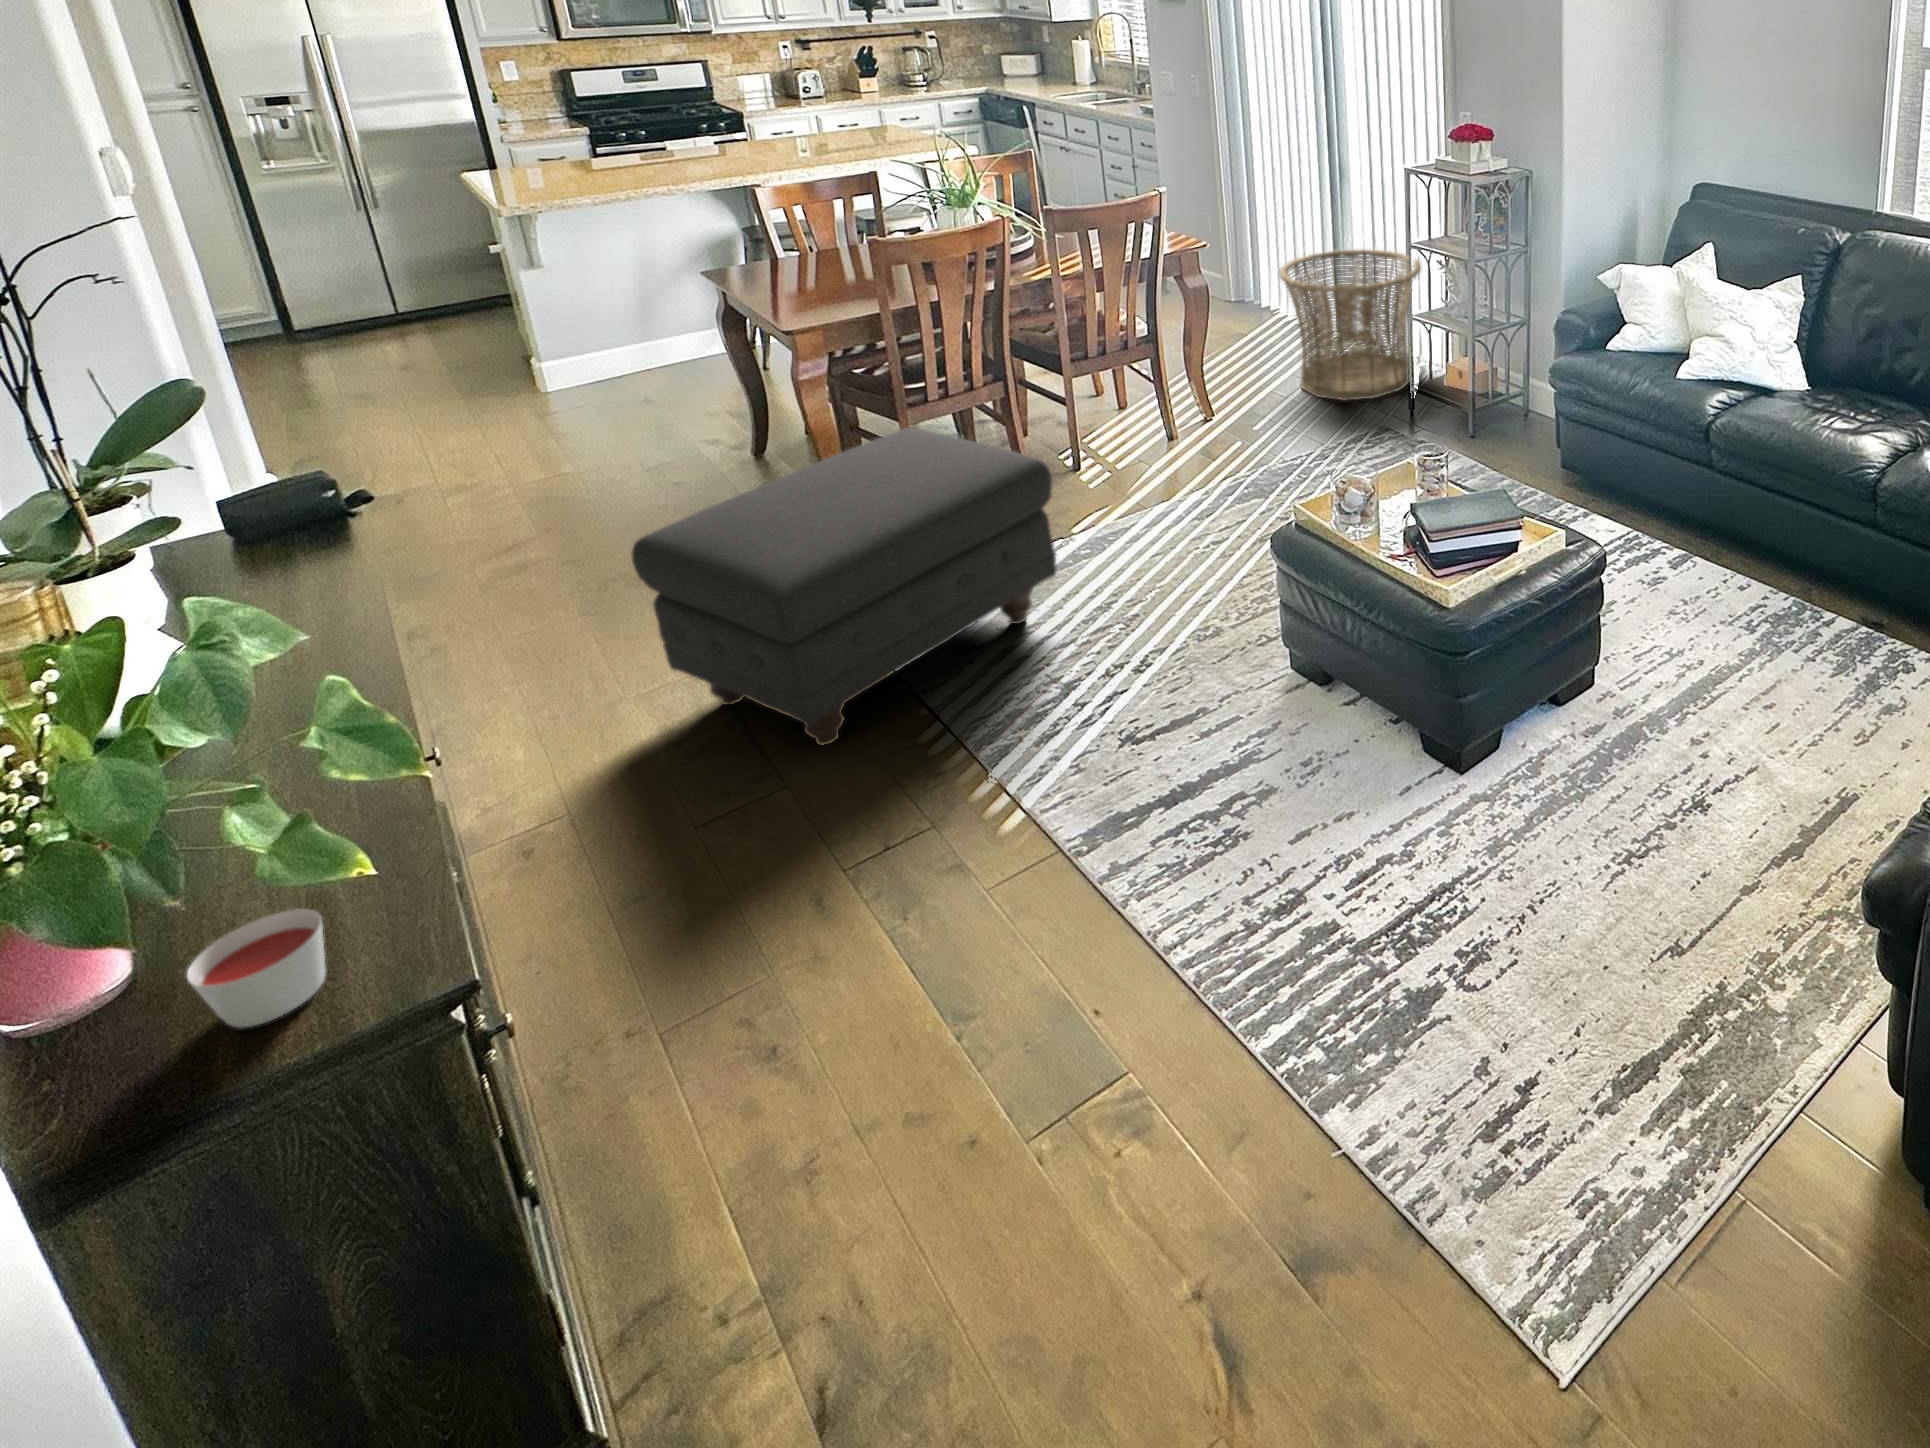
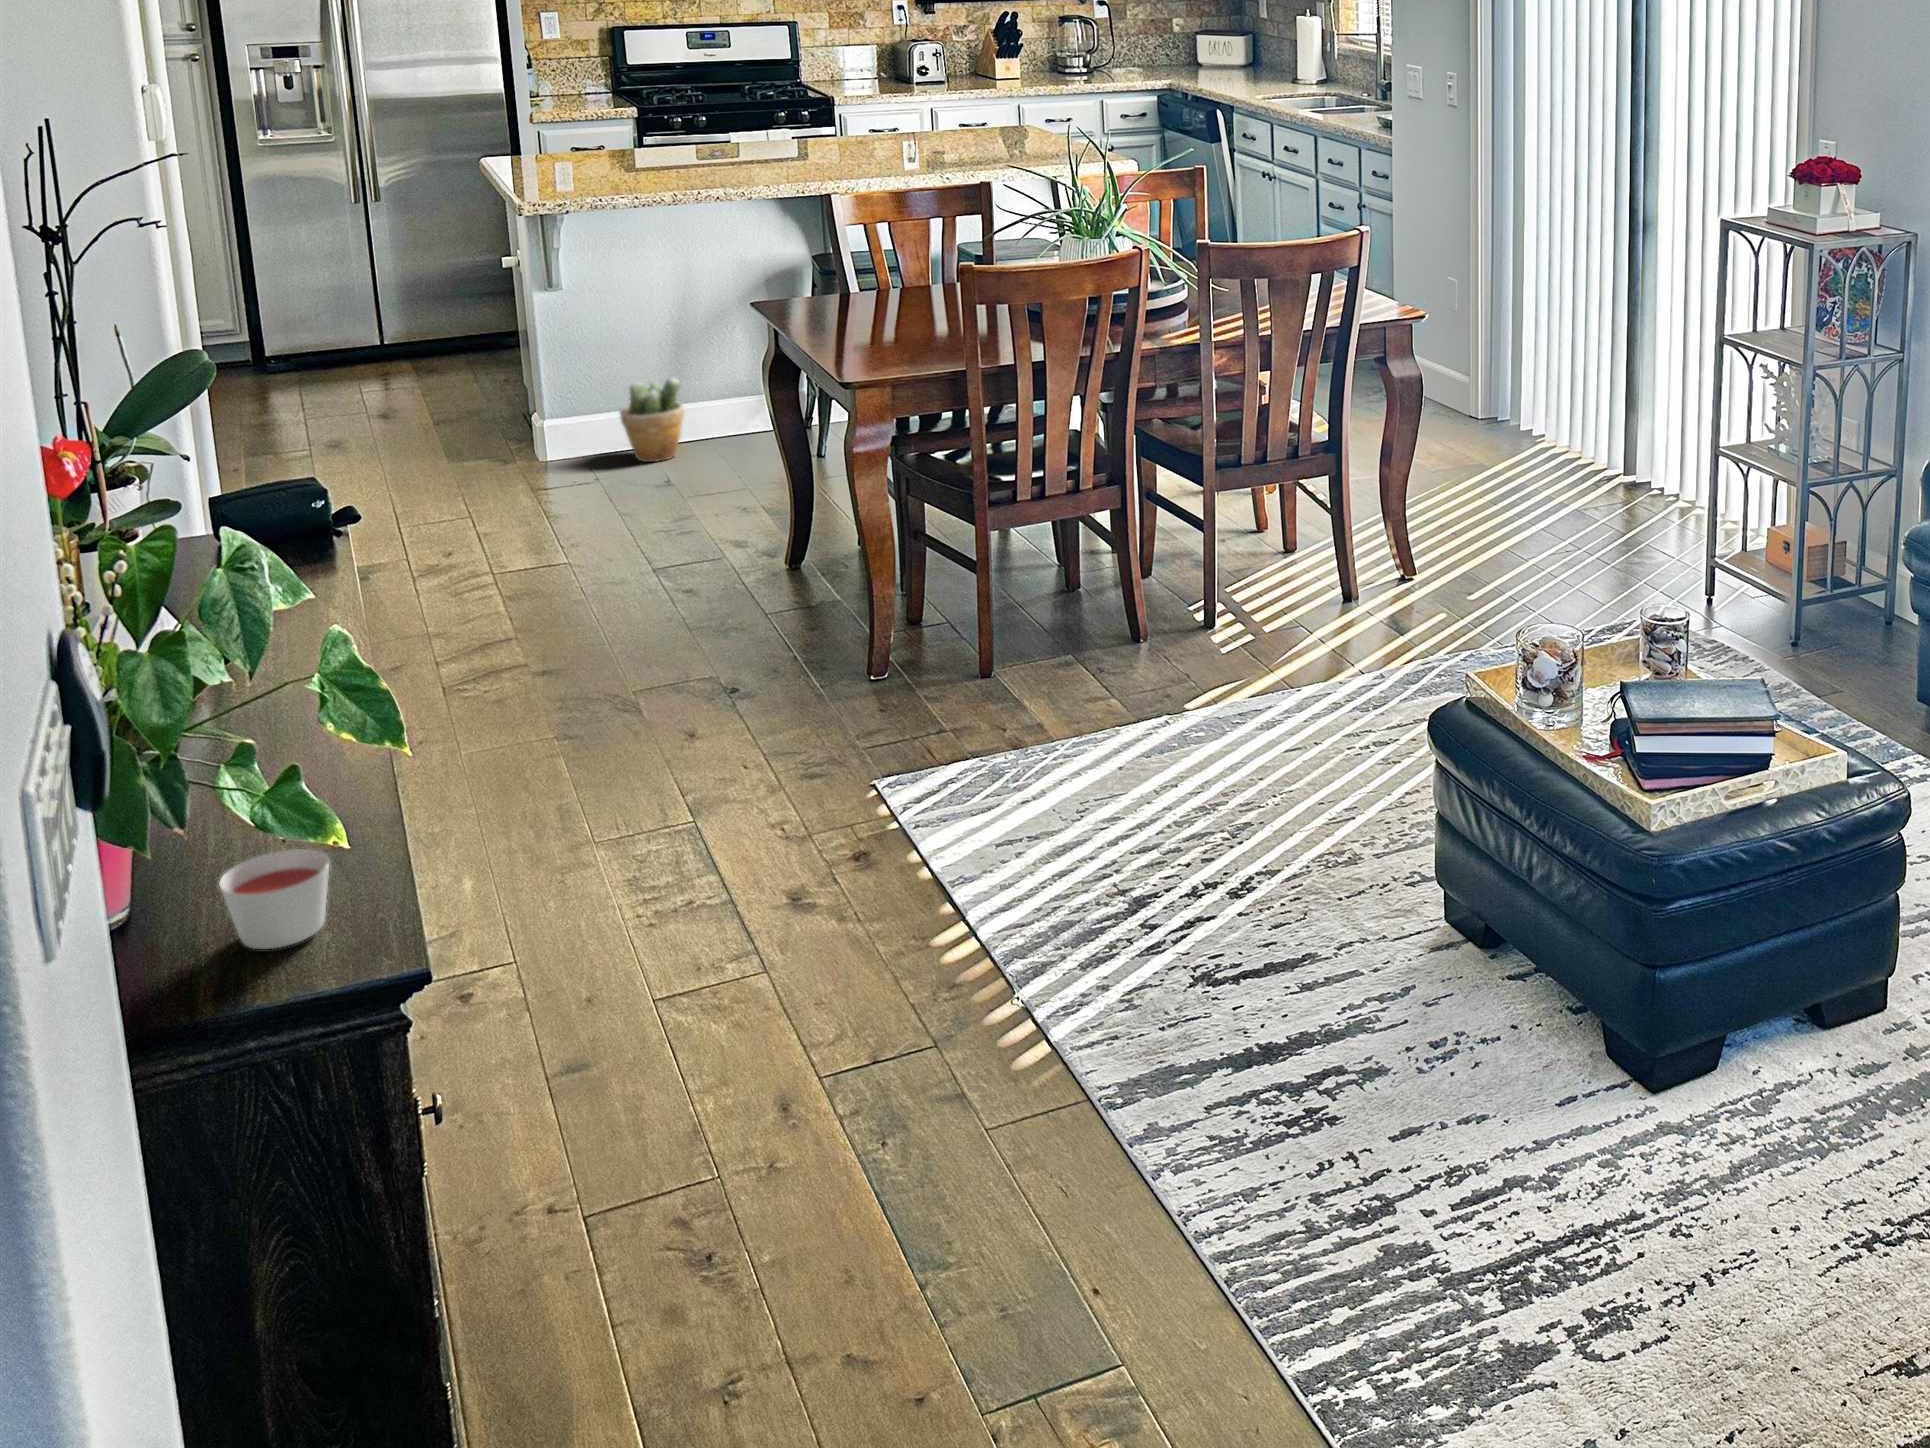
basket: present [1279,249,1421,400] -> none [1527,341,1747,575]
potted plant: none [596,325,650,387] -> present [620,378,684,462]
ottoman: present [631,428,1056,745] -> none [633,526,1150,926]

